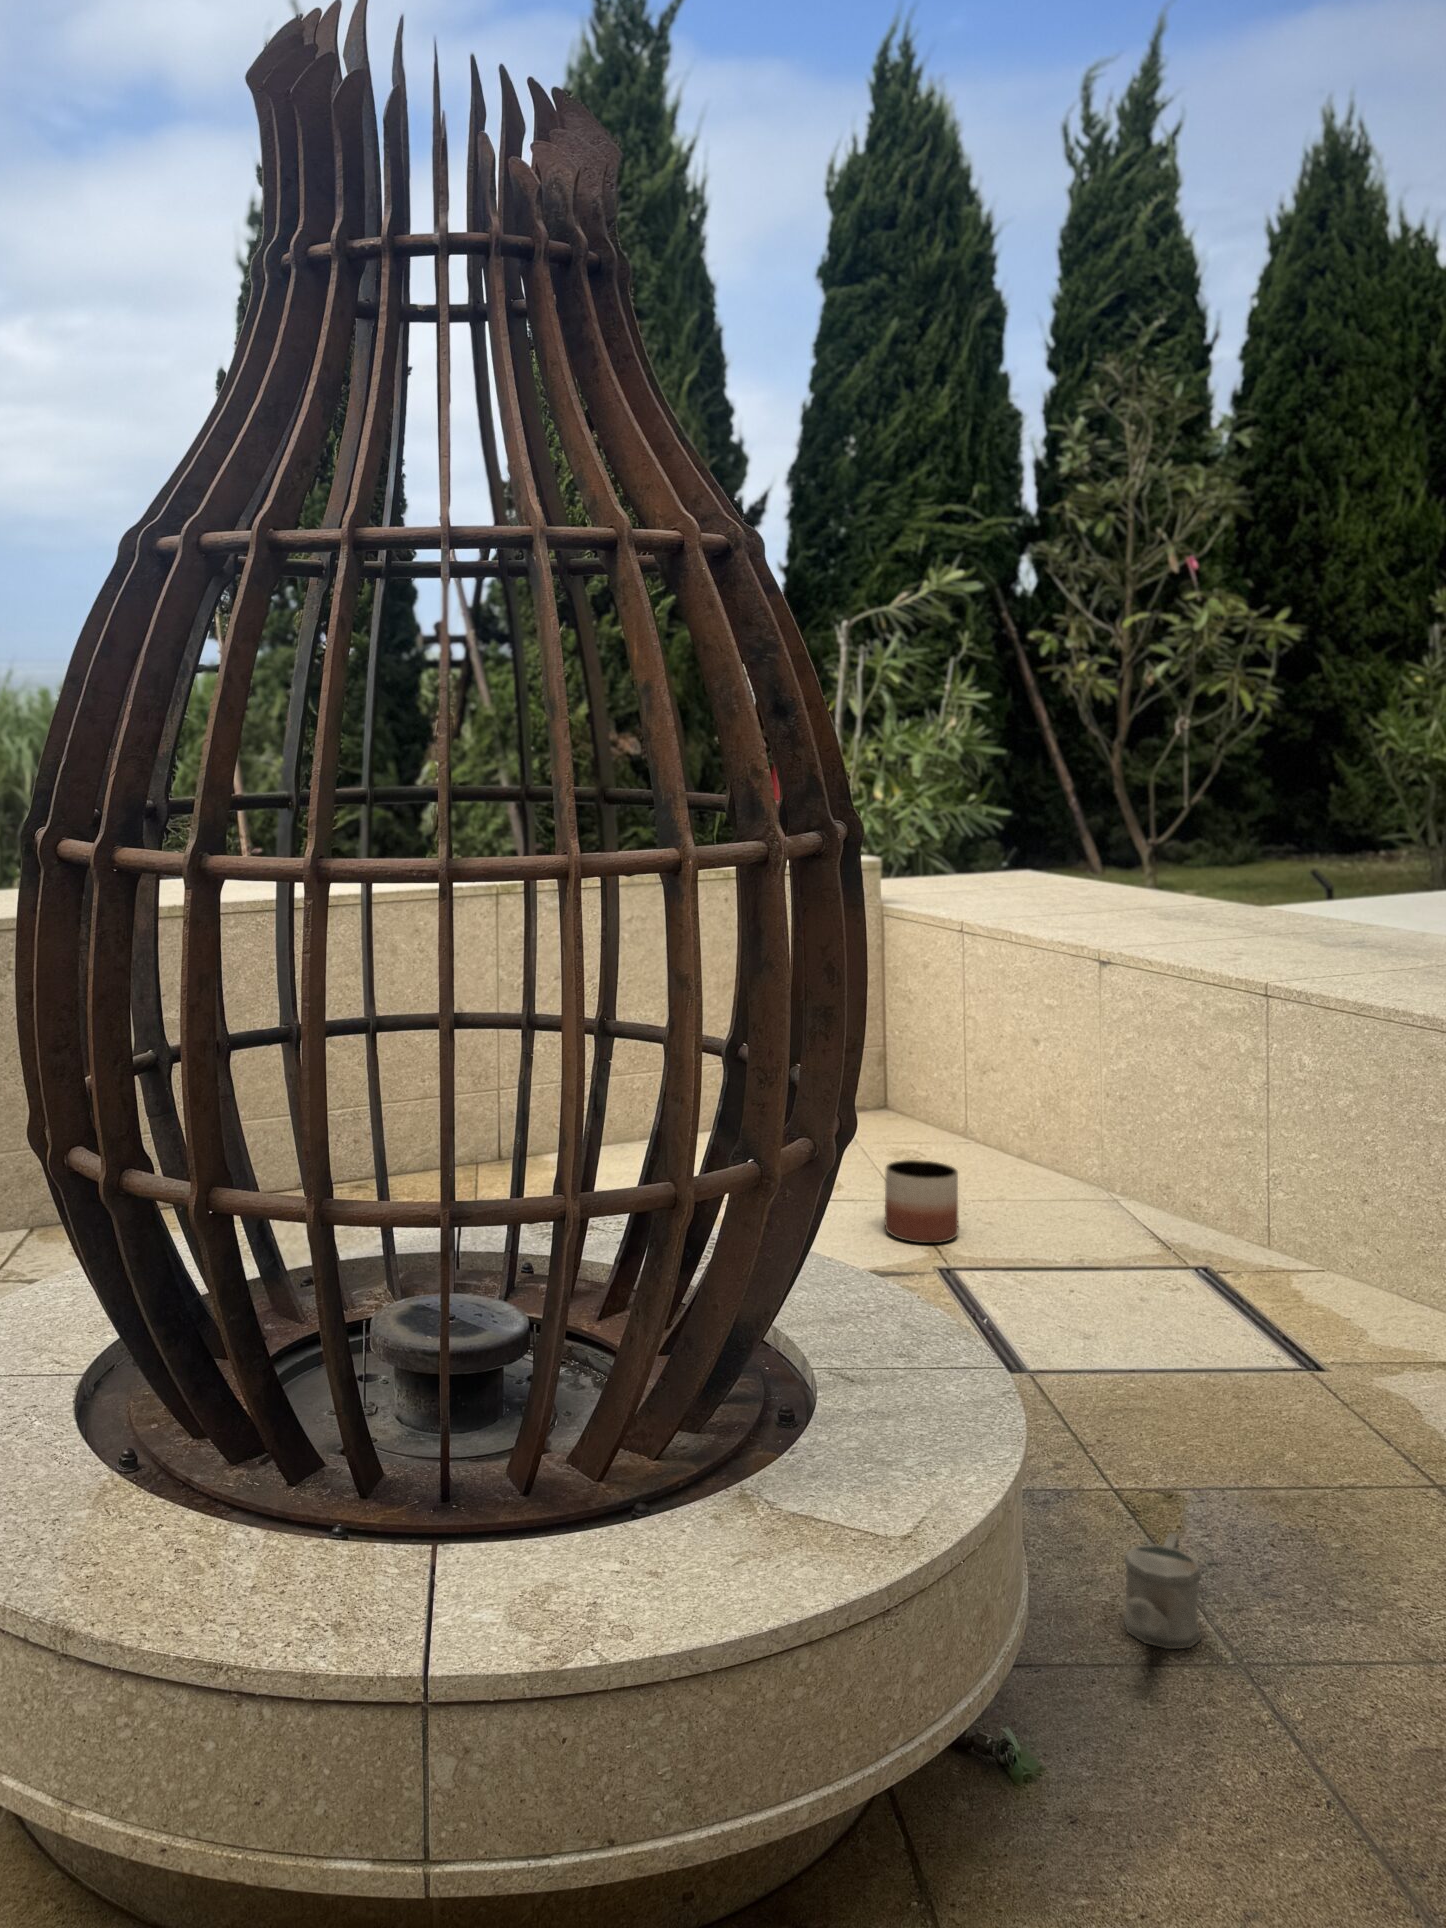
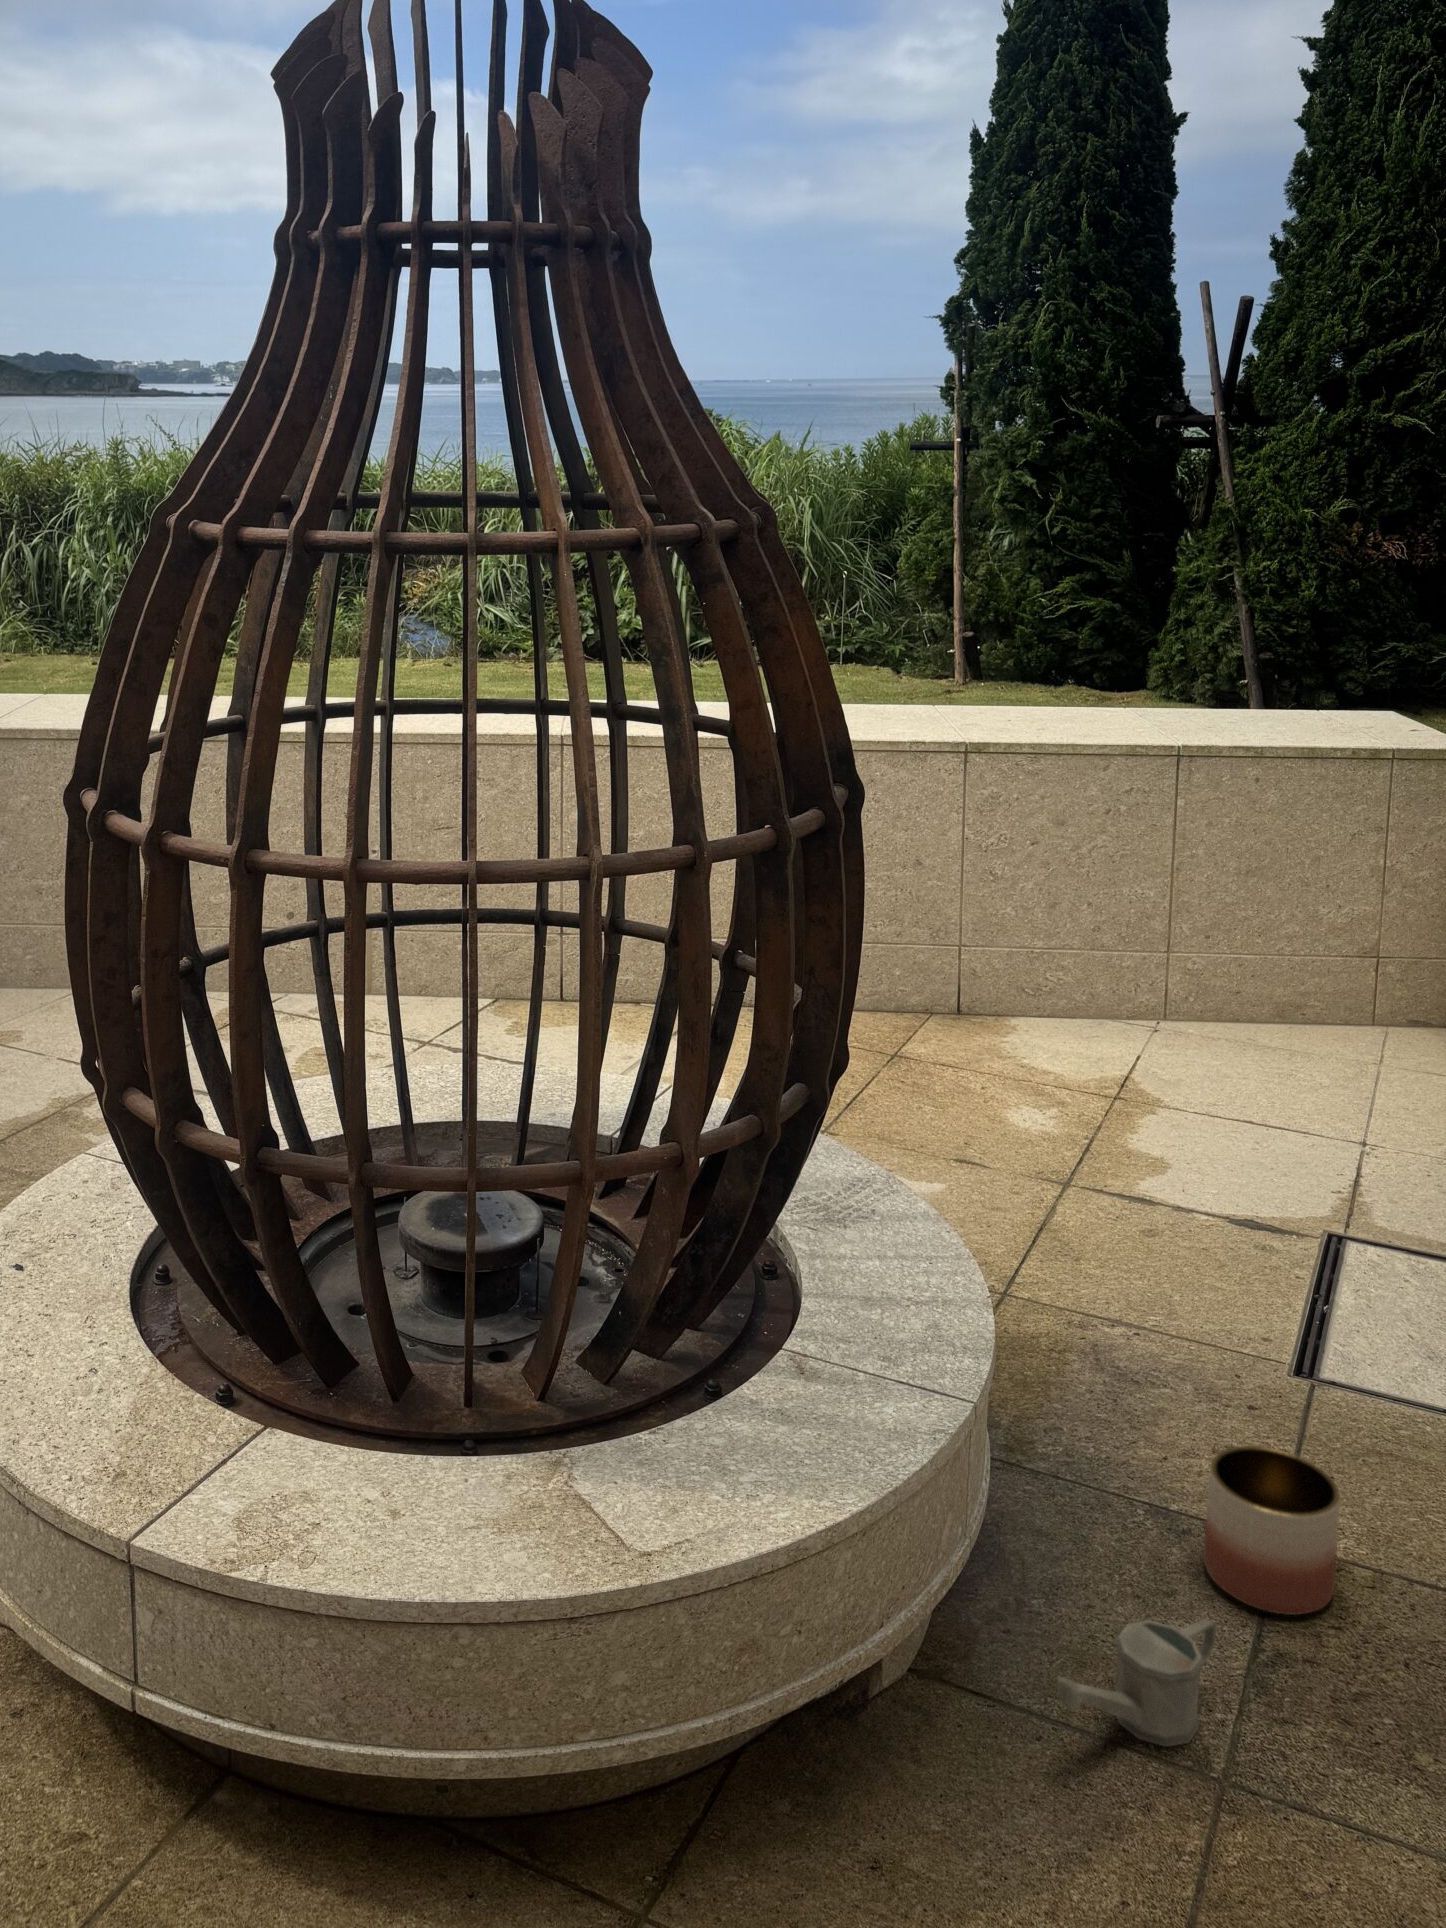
planter: present [885,1160,959,1243] -> present [1203,1446,1340,1615]

